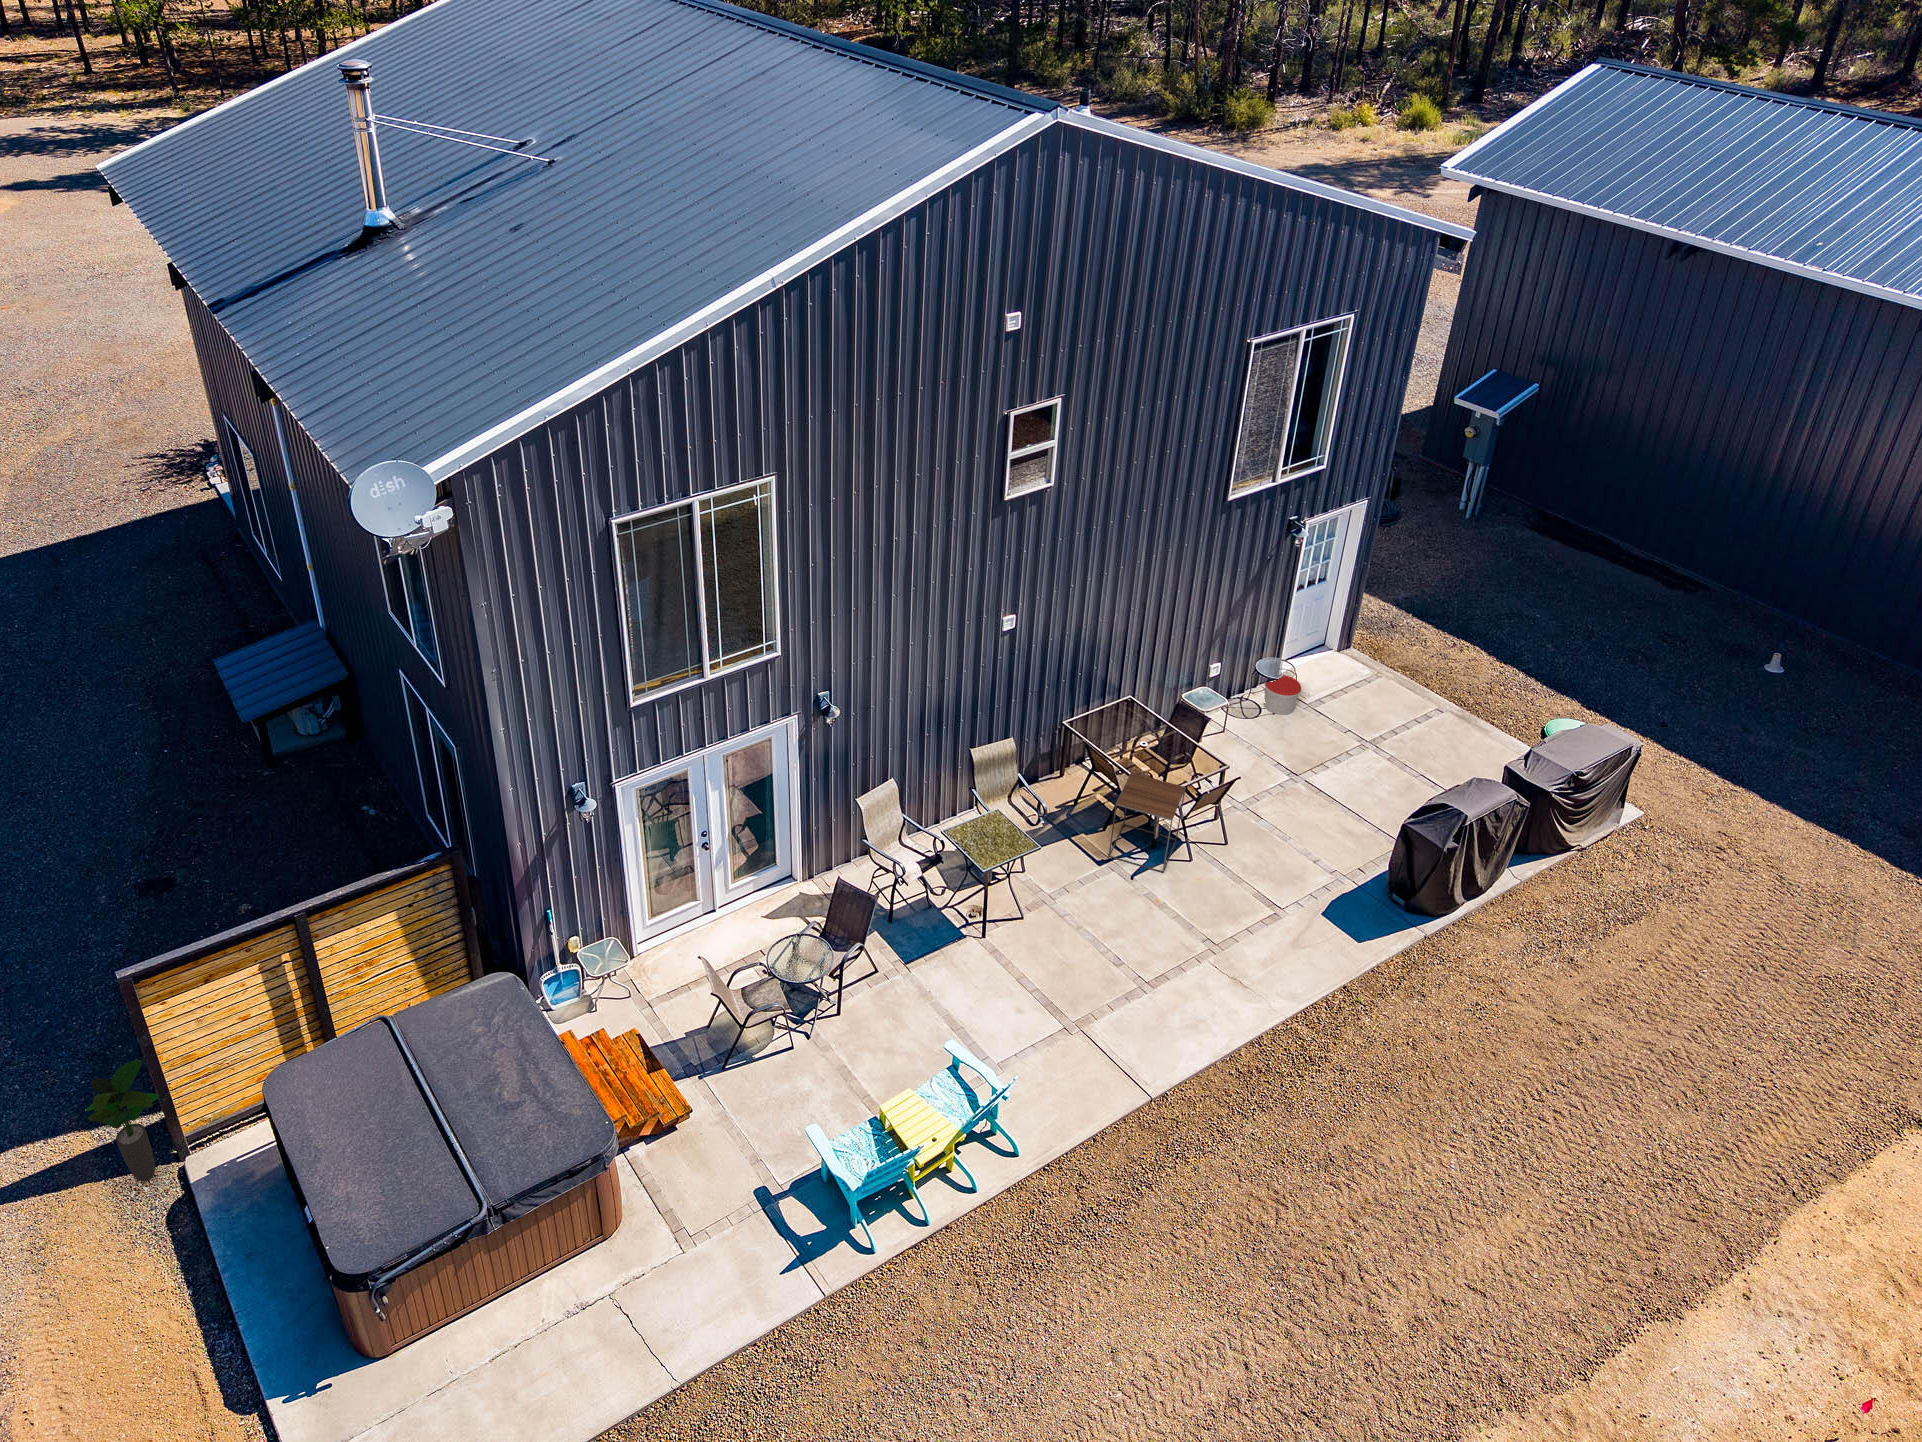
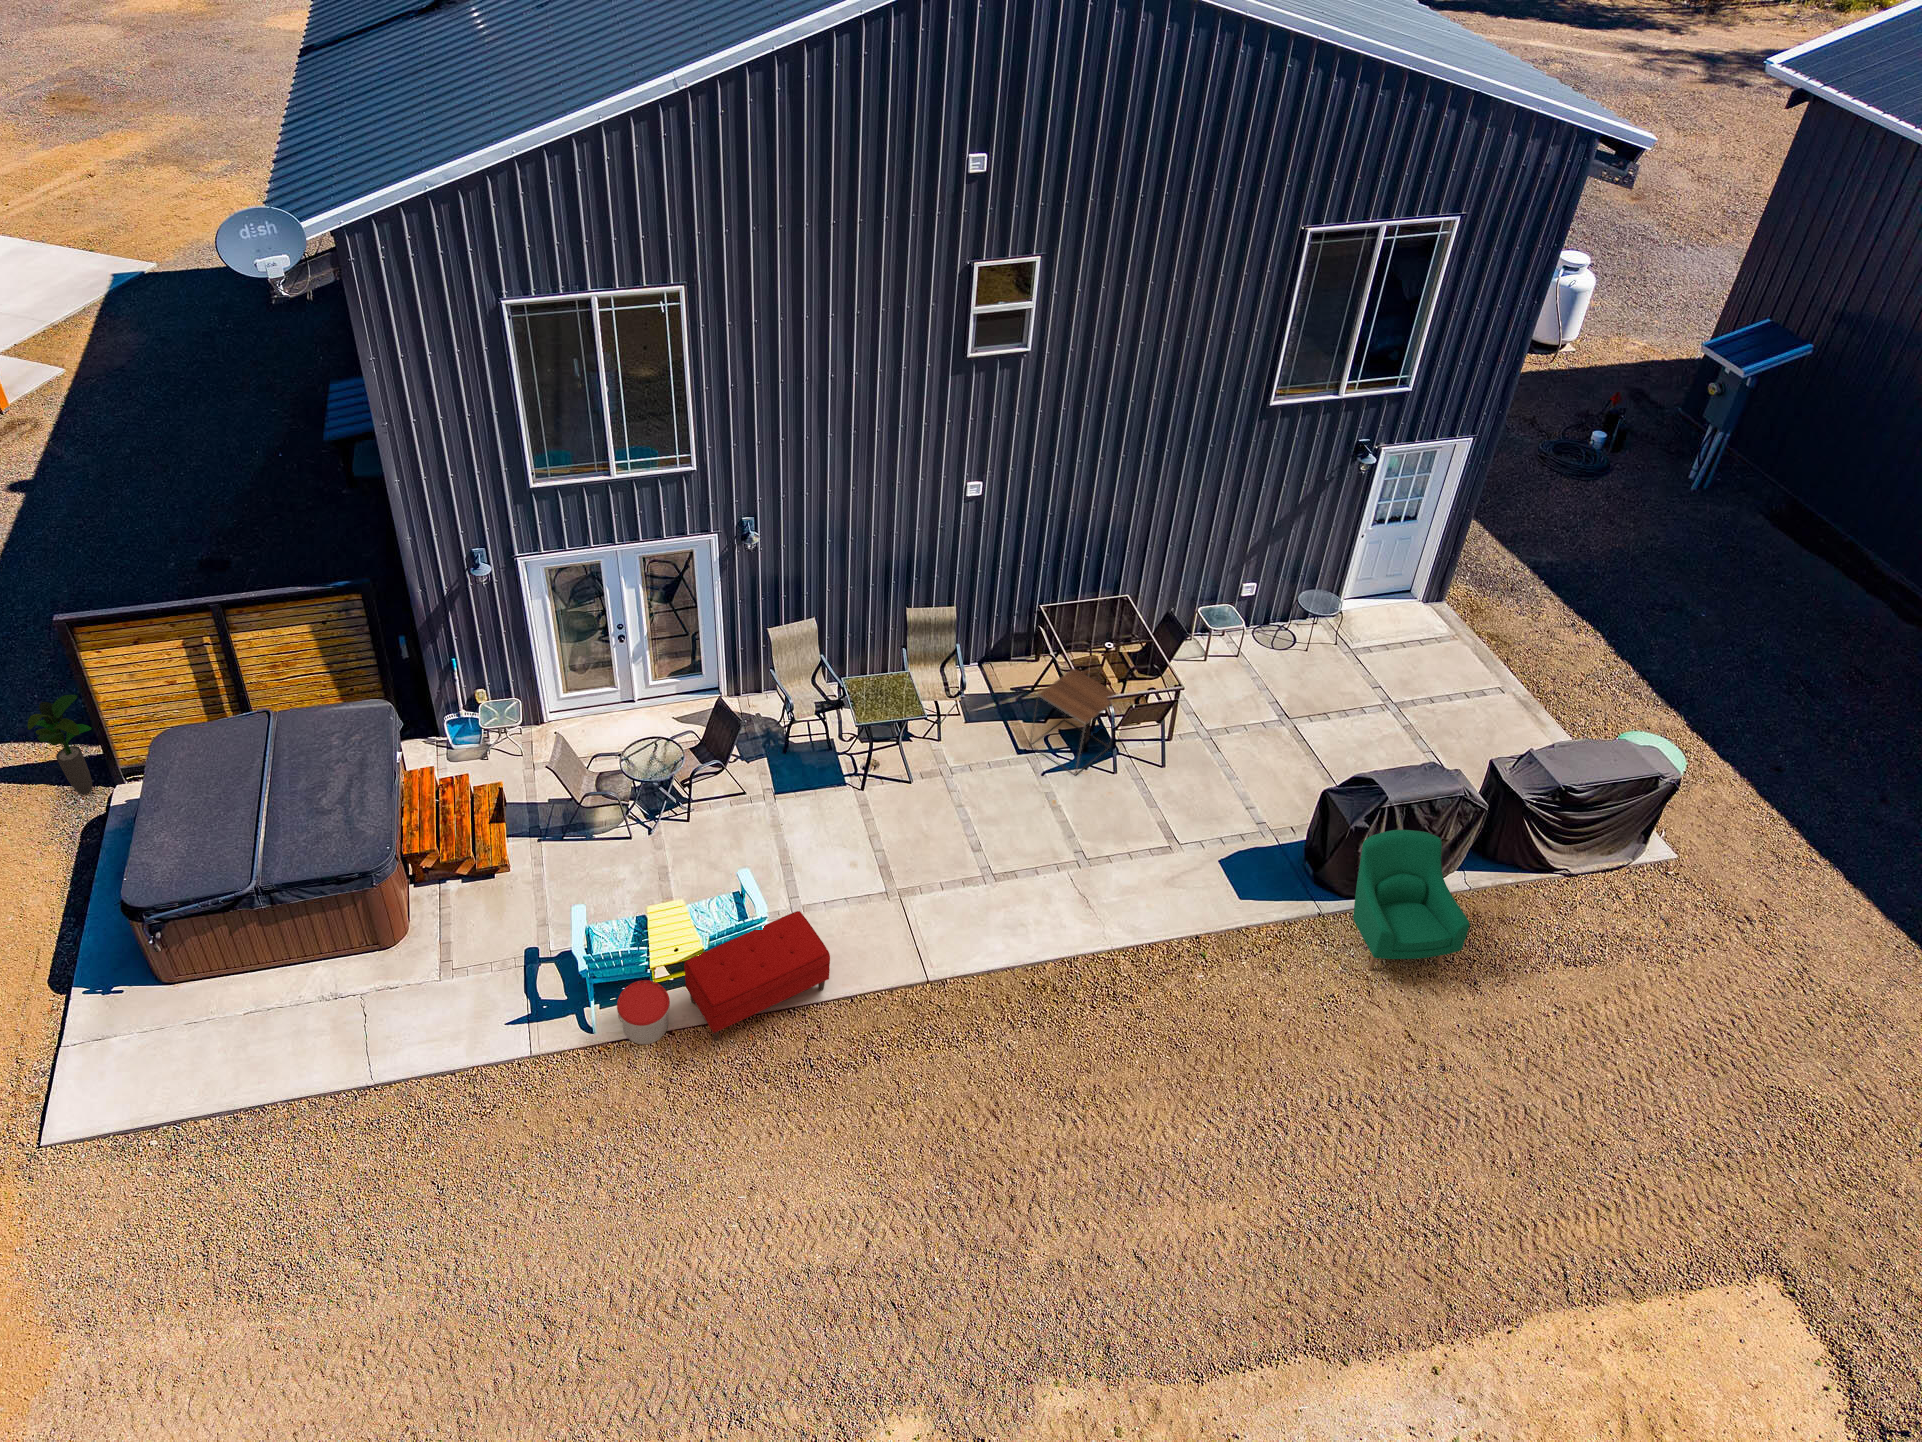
bucket: present [1264,675,1301,715] -> present [617,980,670,1044]
armchair: none [1450,838,1564,974] -> present [1353,830,1470,970]
bench: none [944,1065,1075,1220] -> present [684,911,830,1040]

